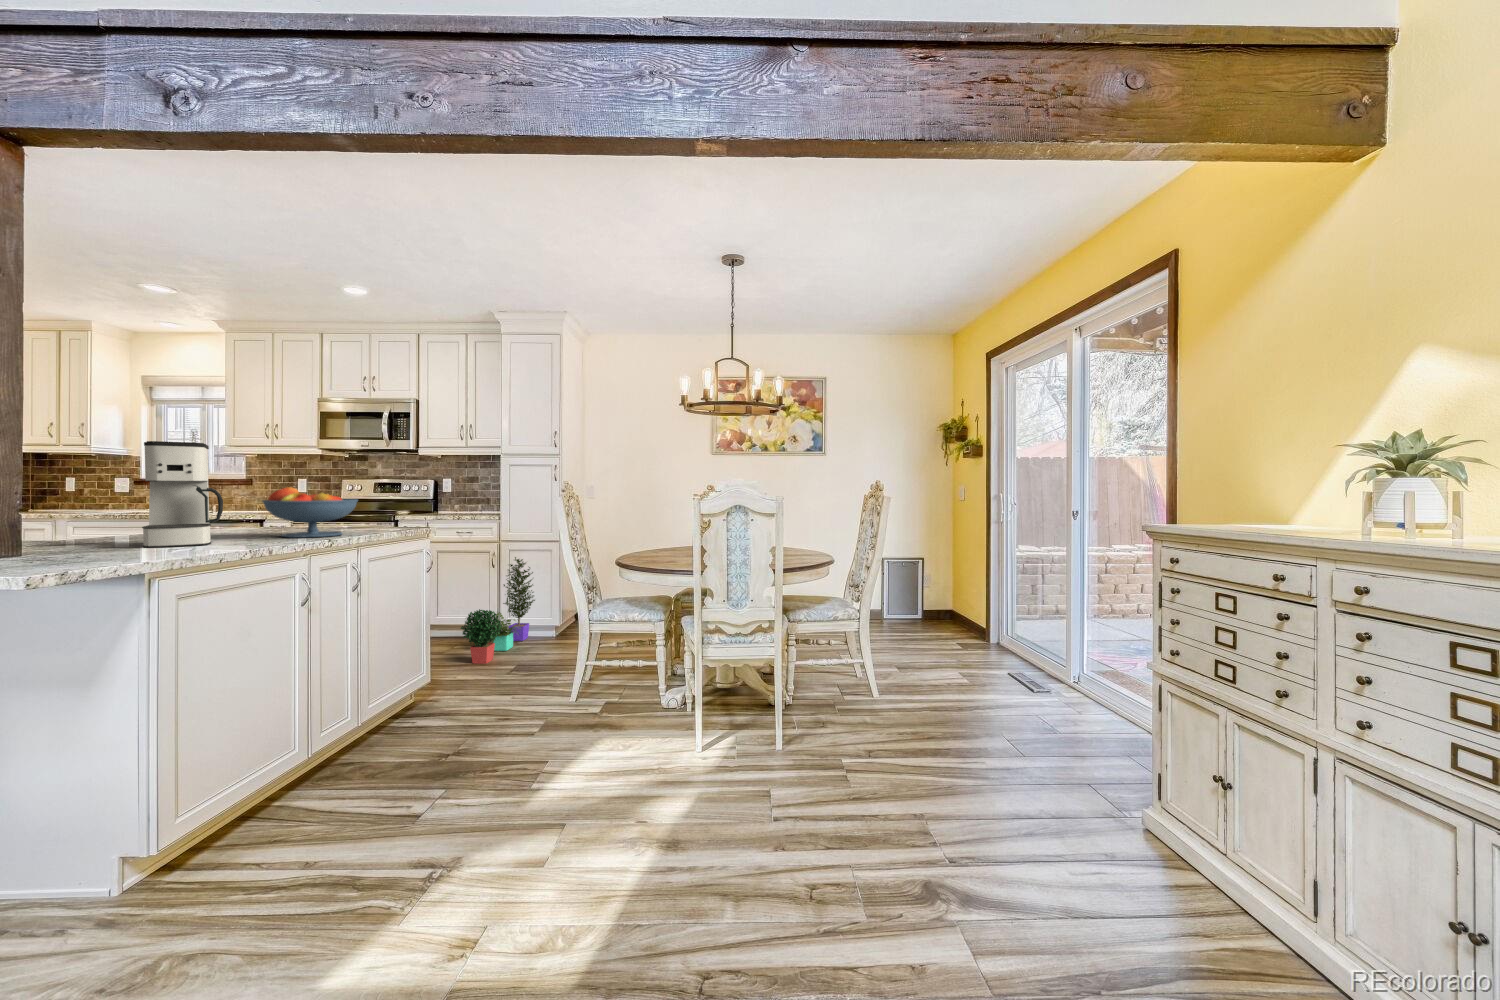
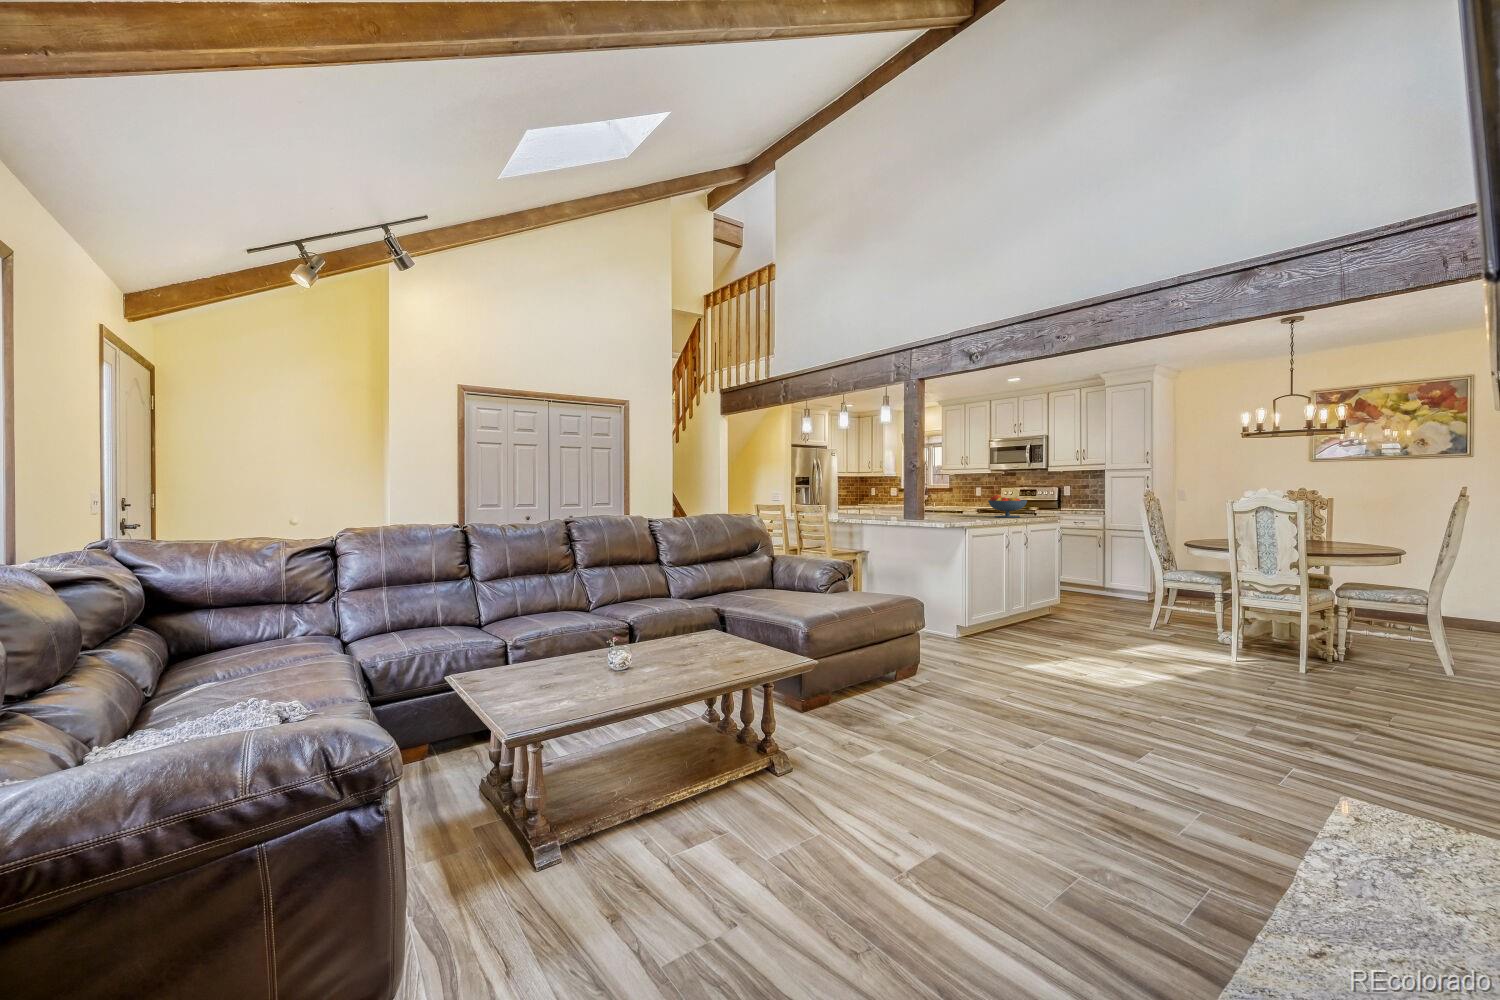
coffee maker: present [142,441,223,548] -> none [953,477,978,518]
potted plant: present [461,557,535,664] -> none [1076,541,1132,605]

